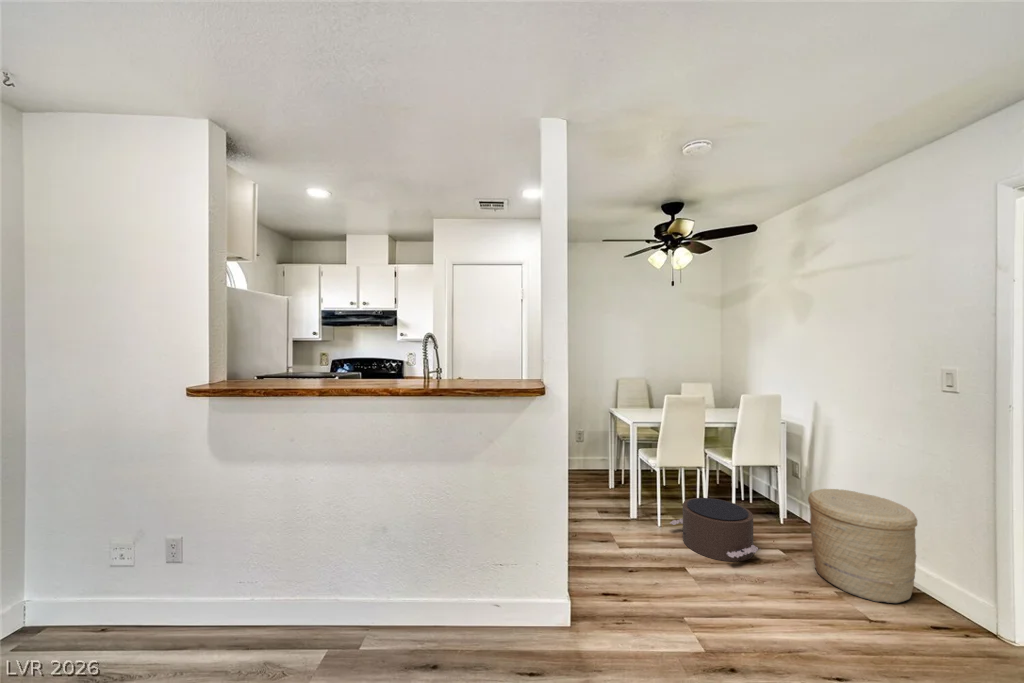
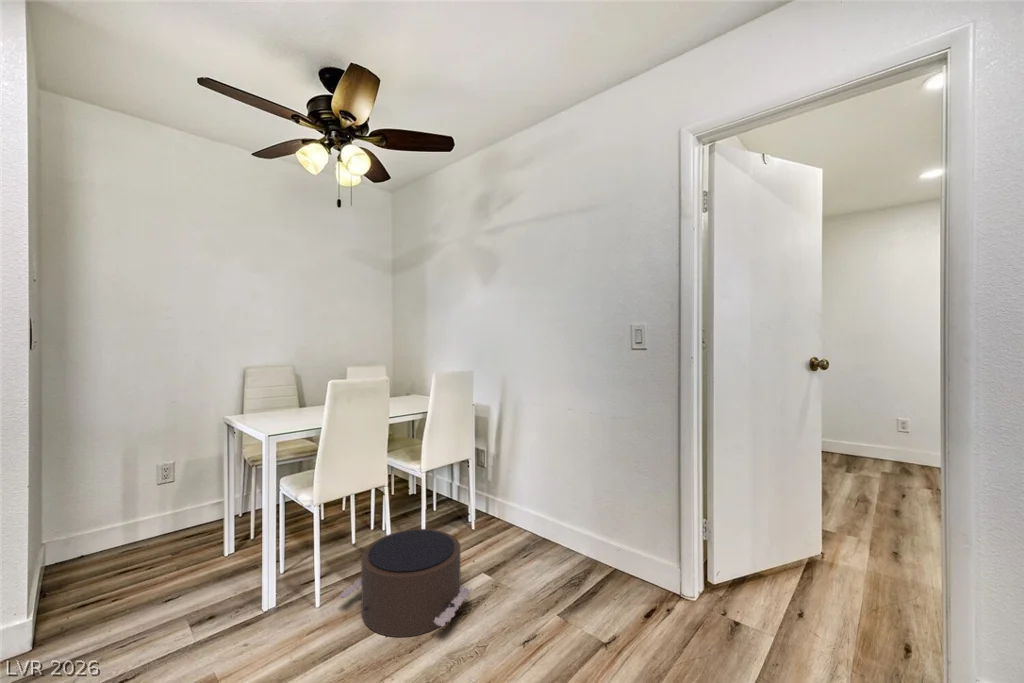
woven basket: present [808,489,917,603] -> none [520,476,620,609]

